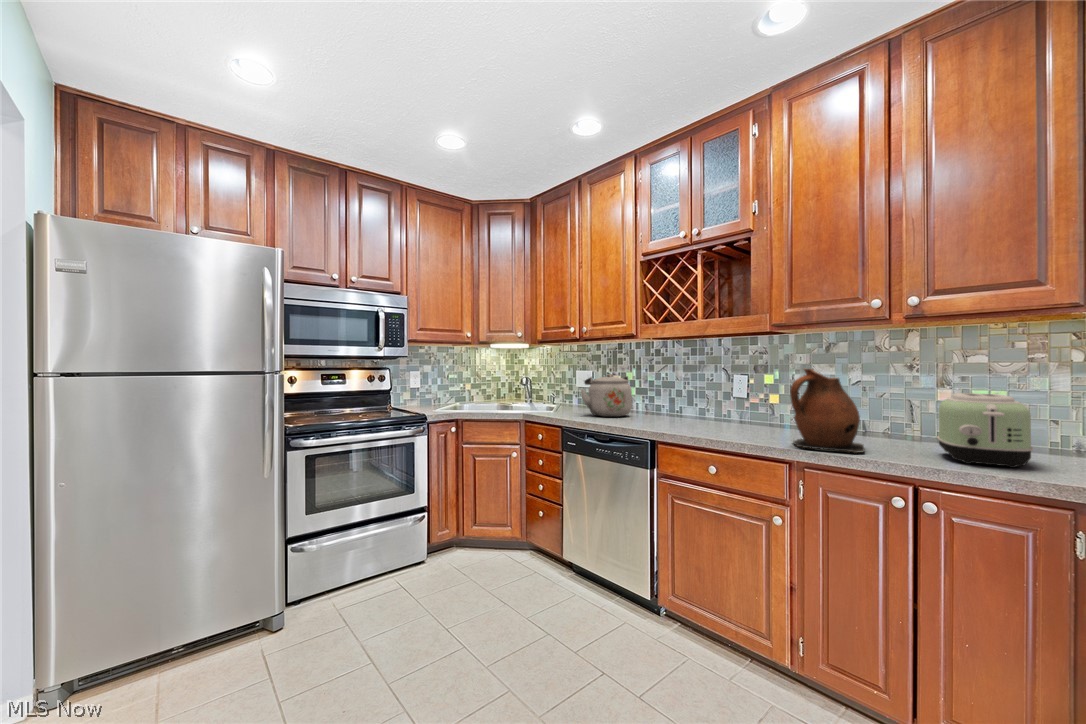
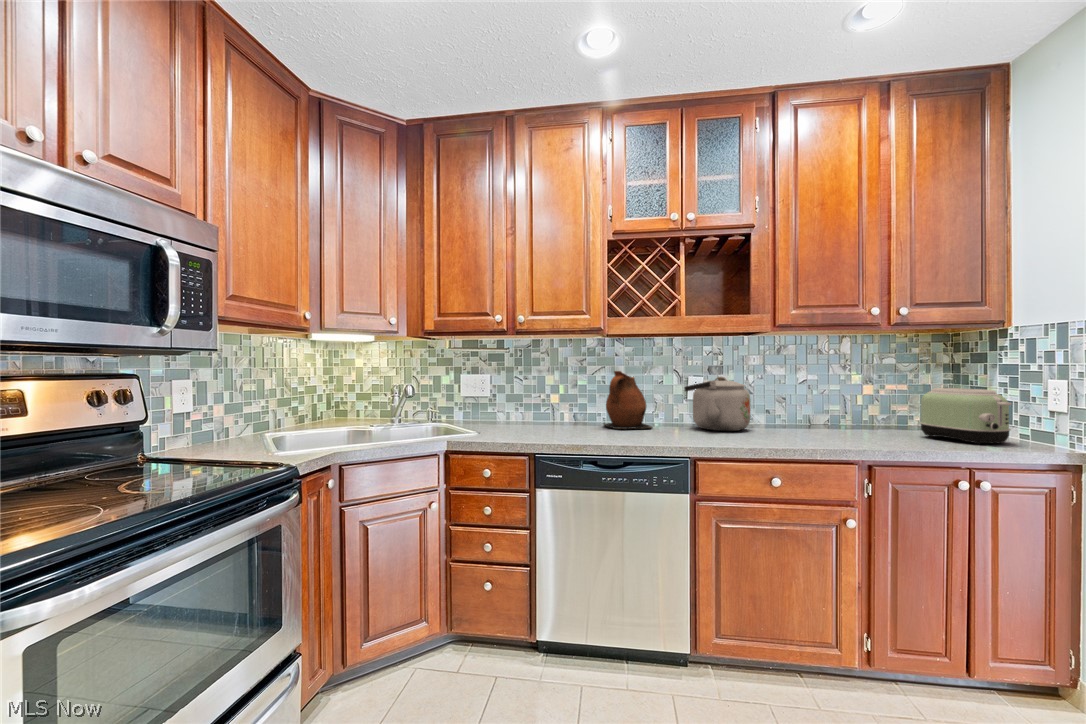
ceramic pitcher: present [790,369,864,453] -> present [604,371,652,429]
kettle: present [581,374,632,417] -> present [684,376,750,431]

